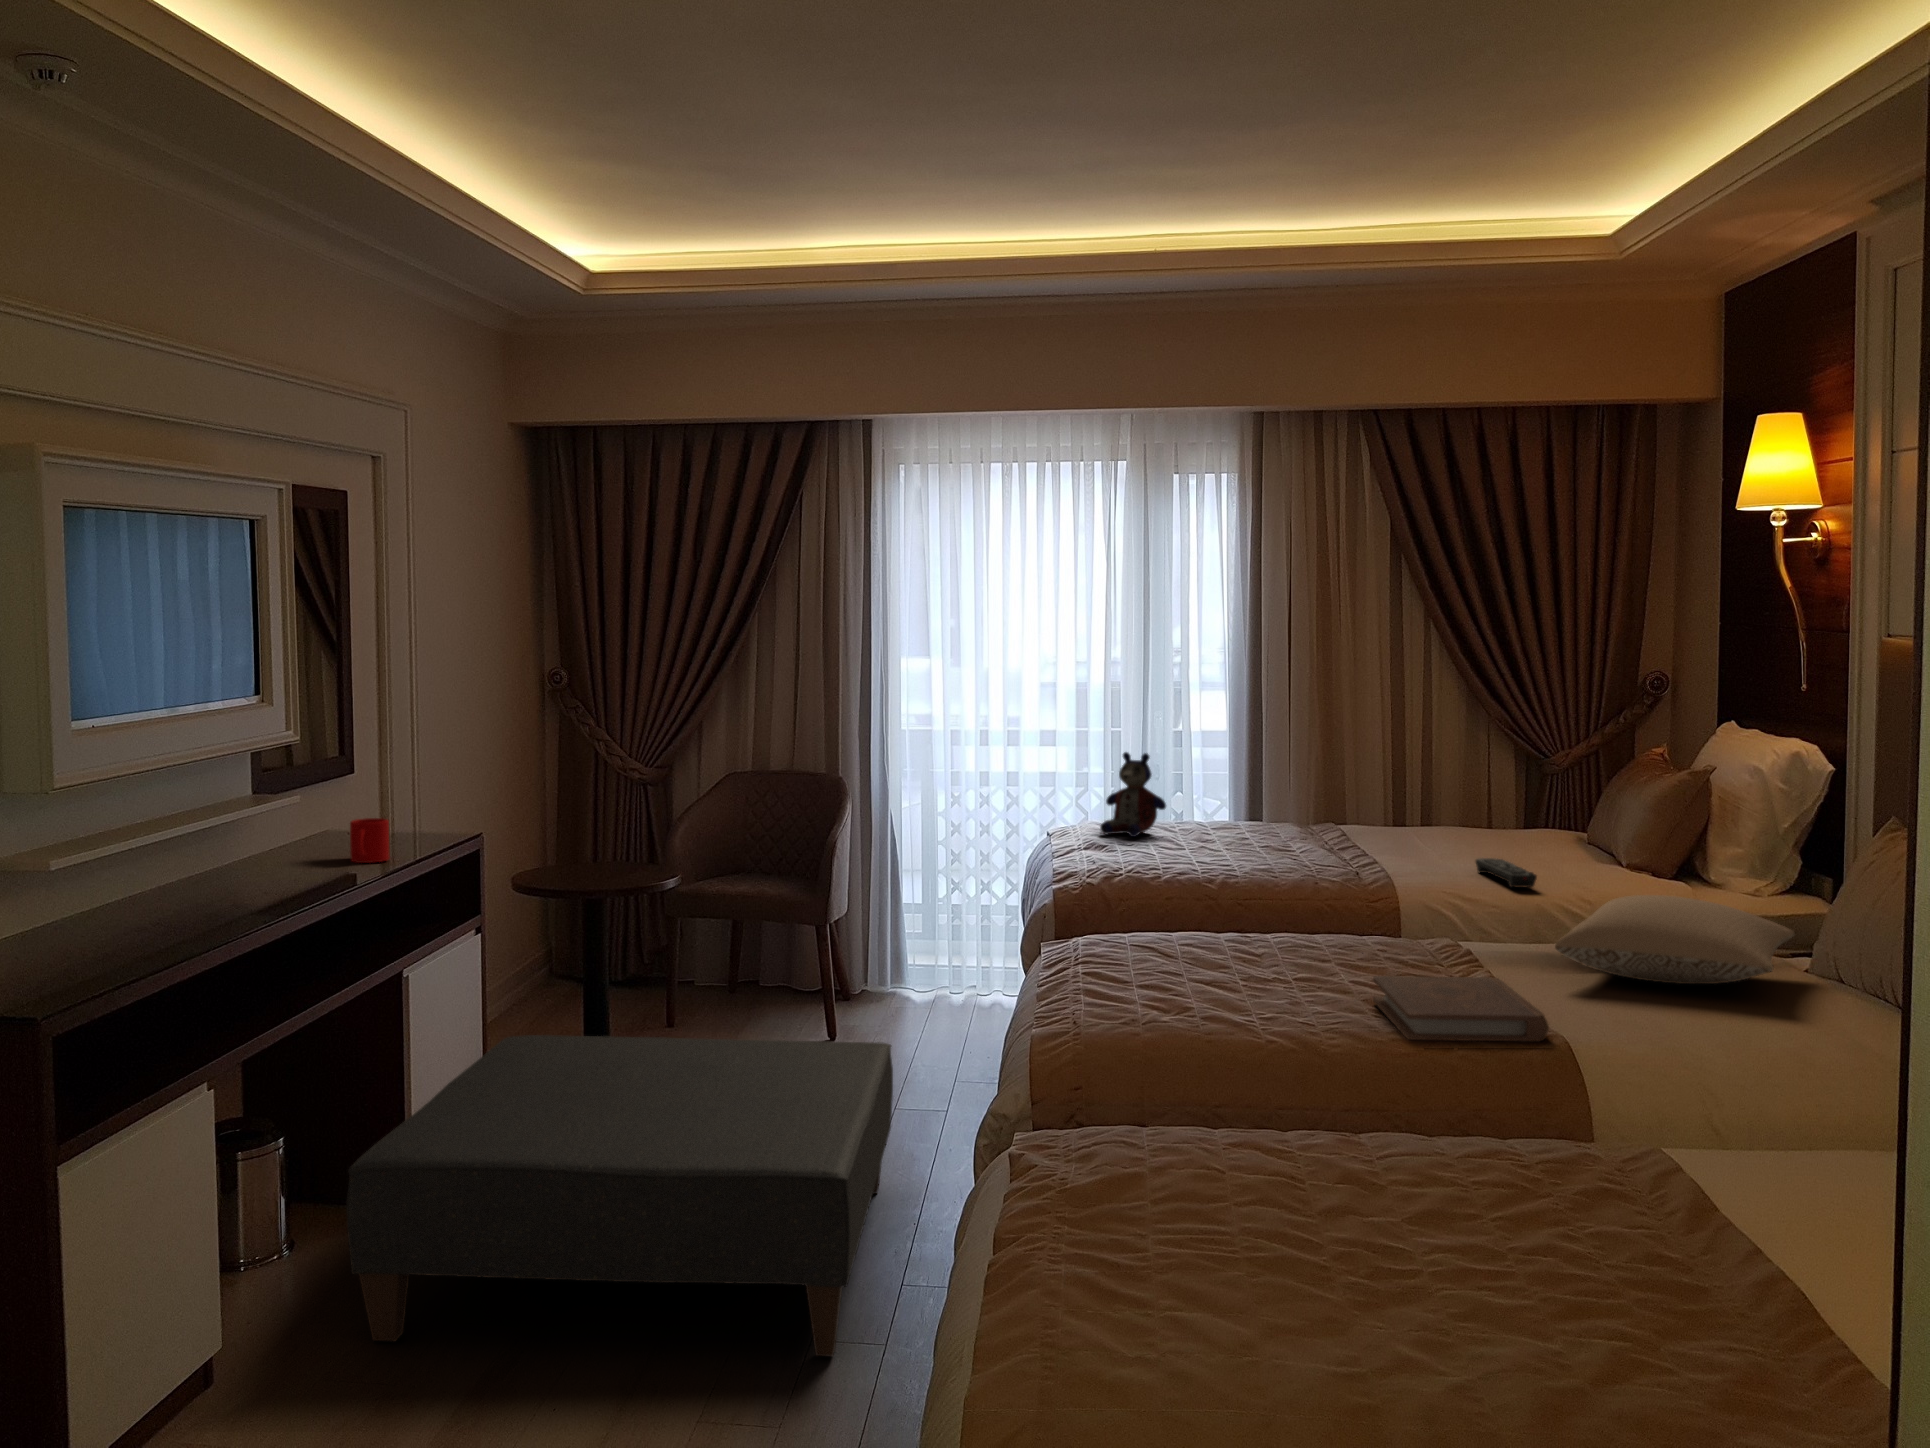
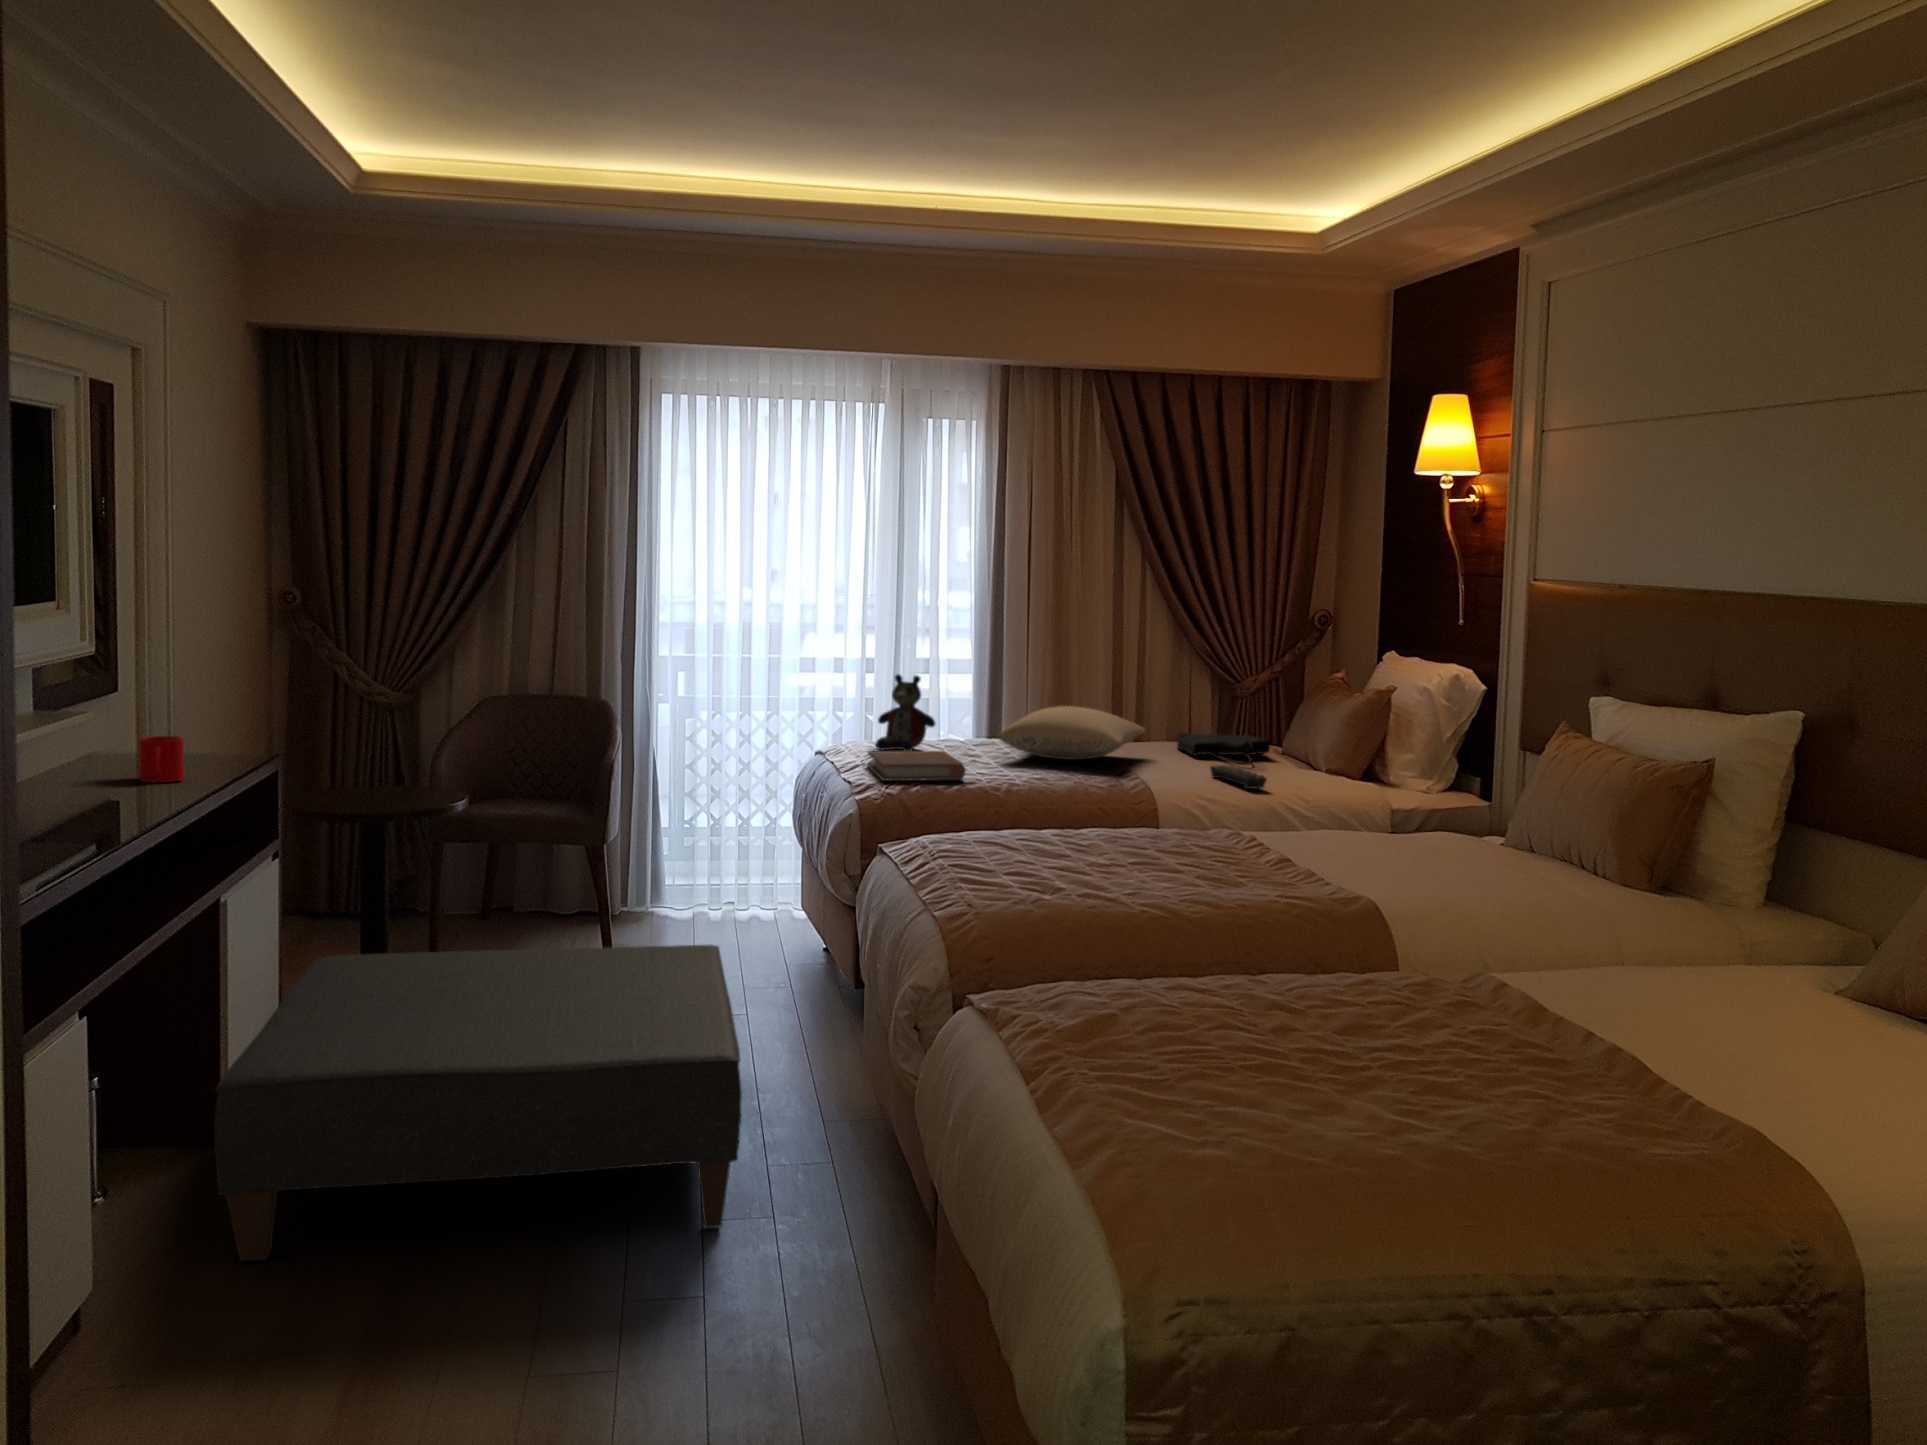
tote bag: none [1454,818,1565,858] -> present [1177,733,1270,765]
pillow: present [1555,895,1794,984] -> present [998,706,1145,760]
book: present [1373,976,1549,1041] -> present [868,751,966,781]

